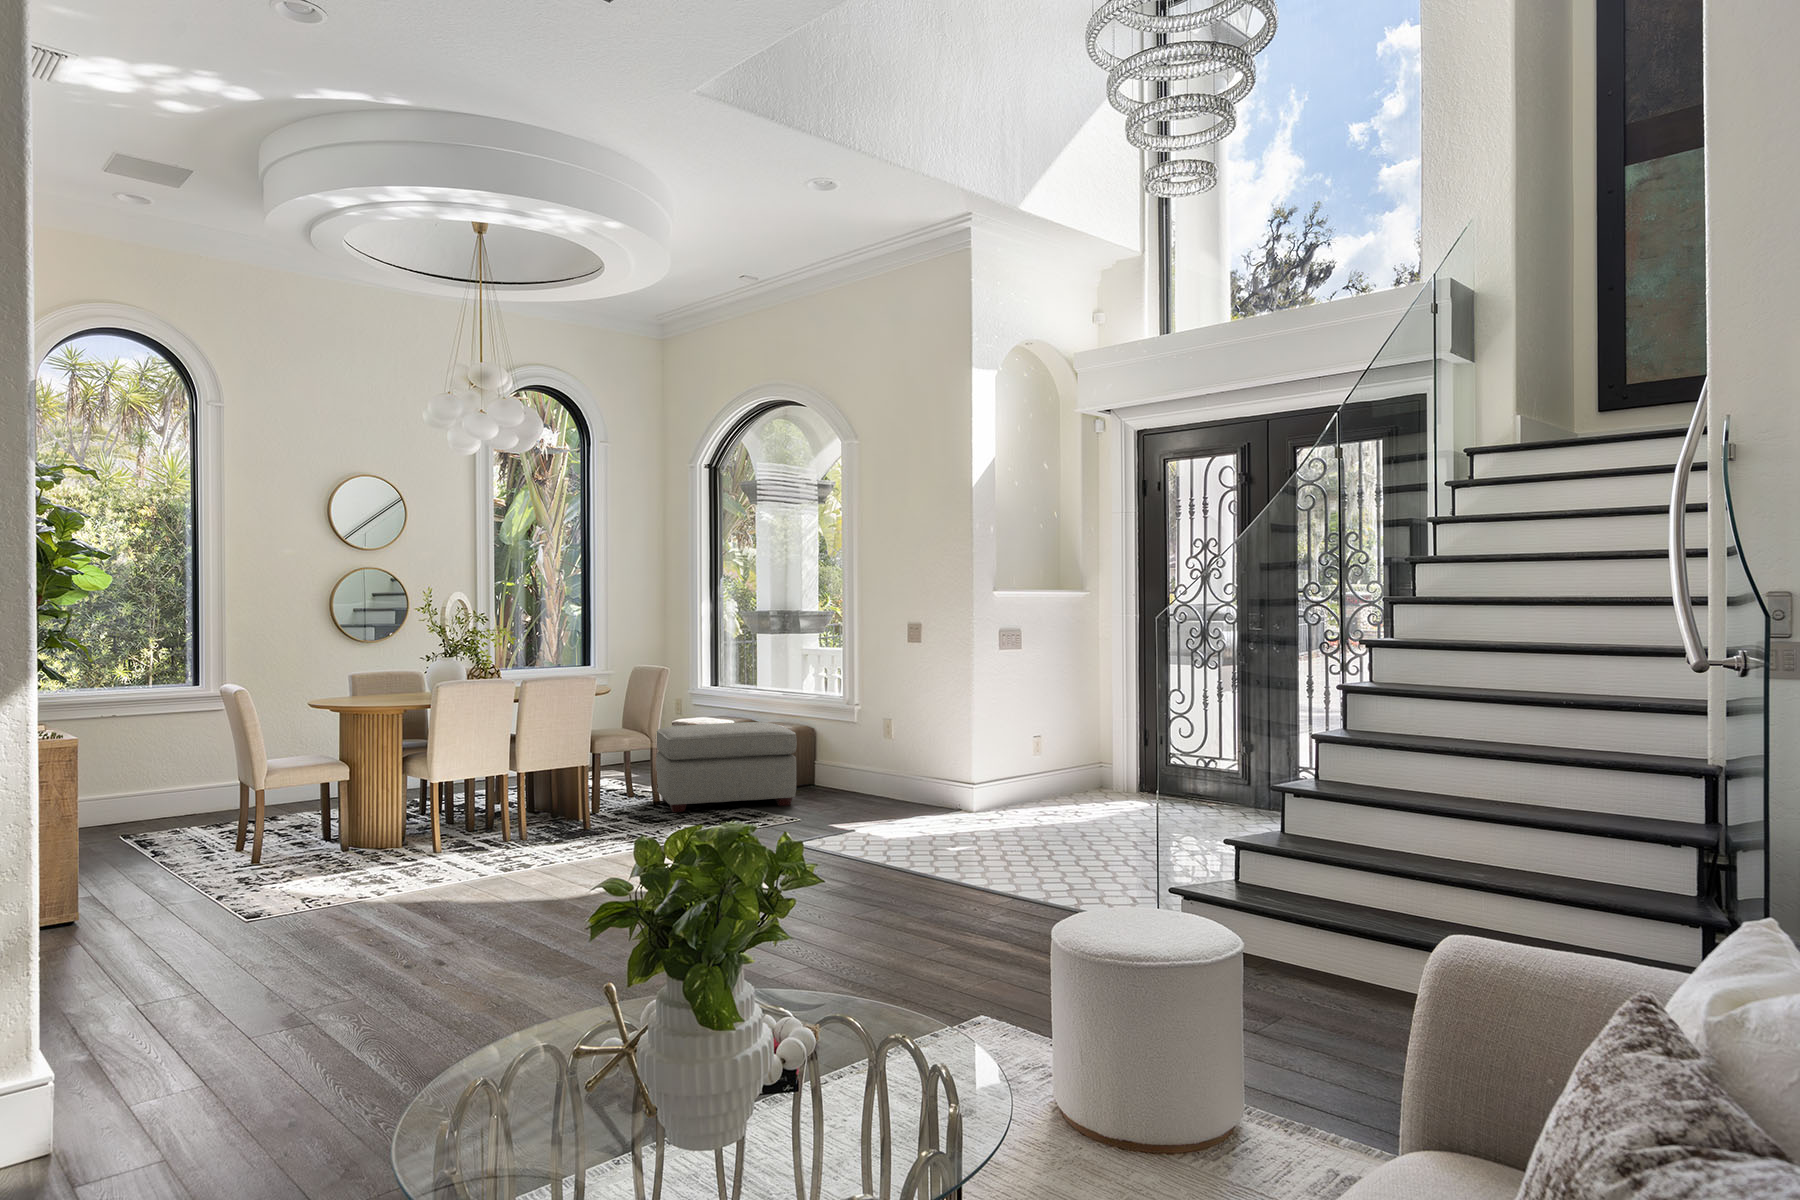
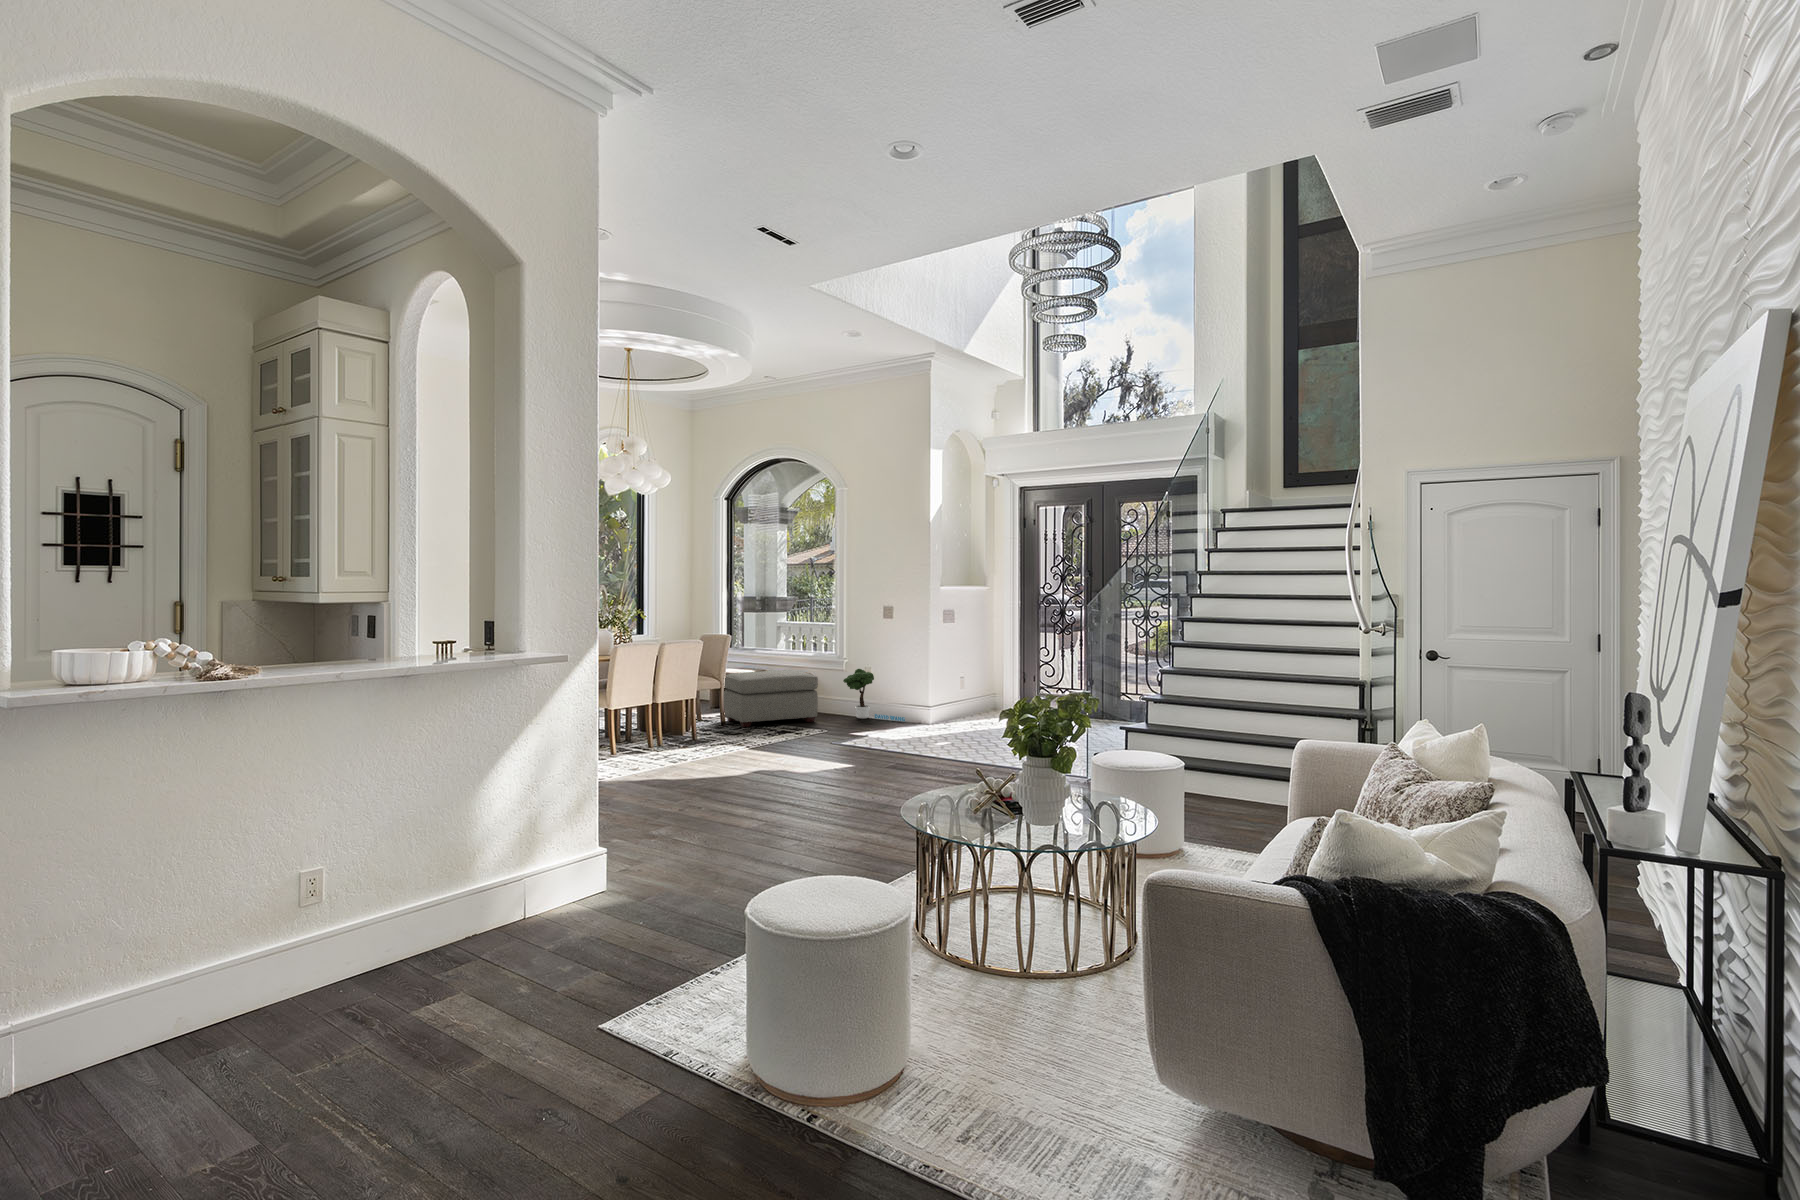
potted tree: none [842,721,932,809] -> present [843,669,905,721]

